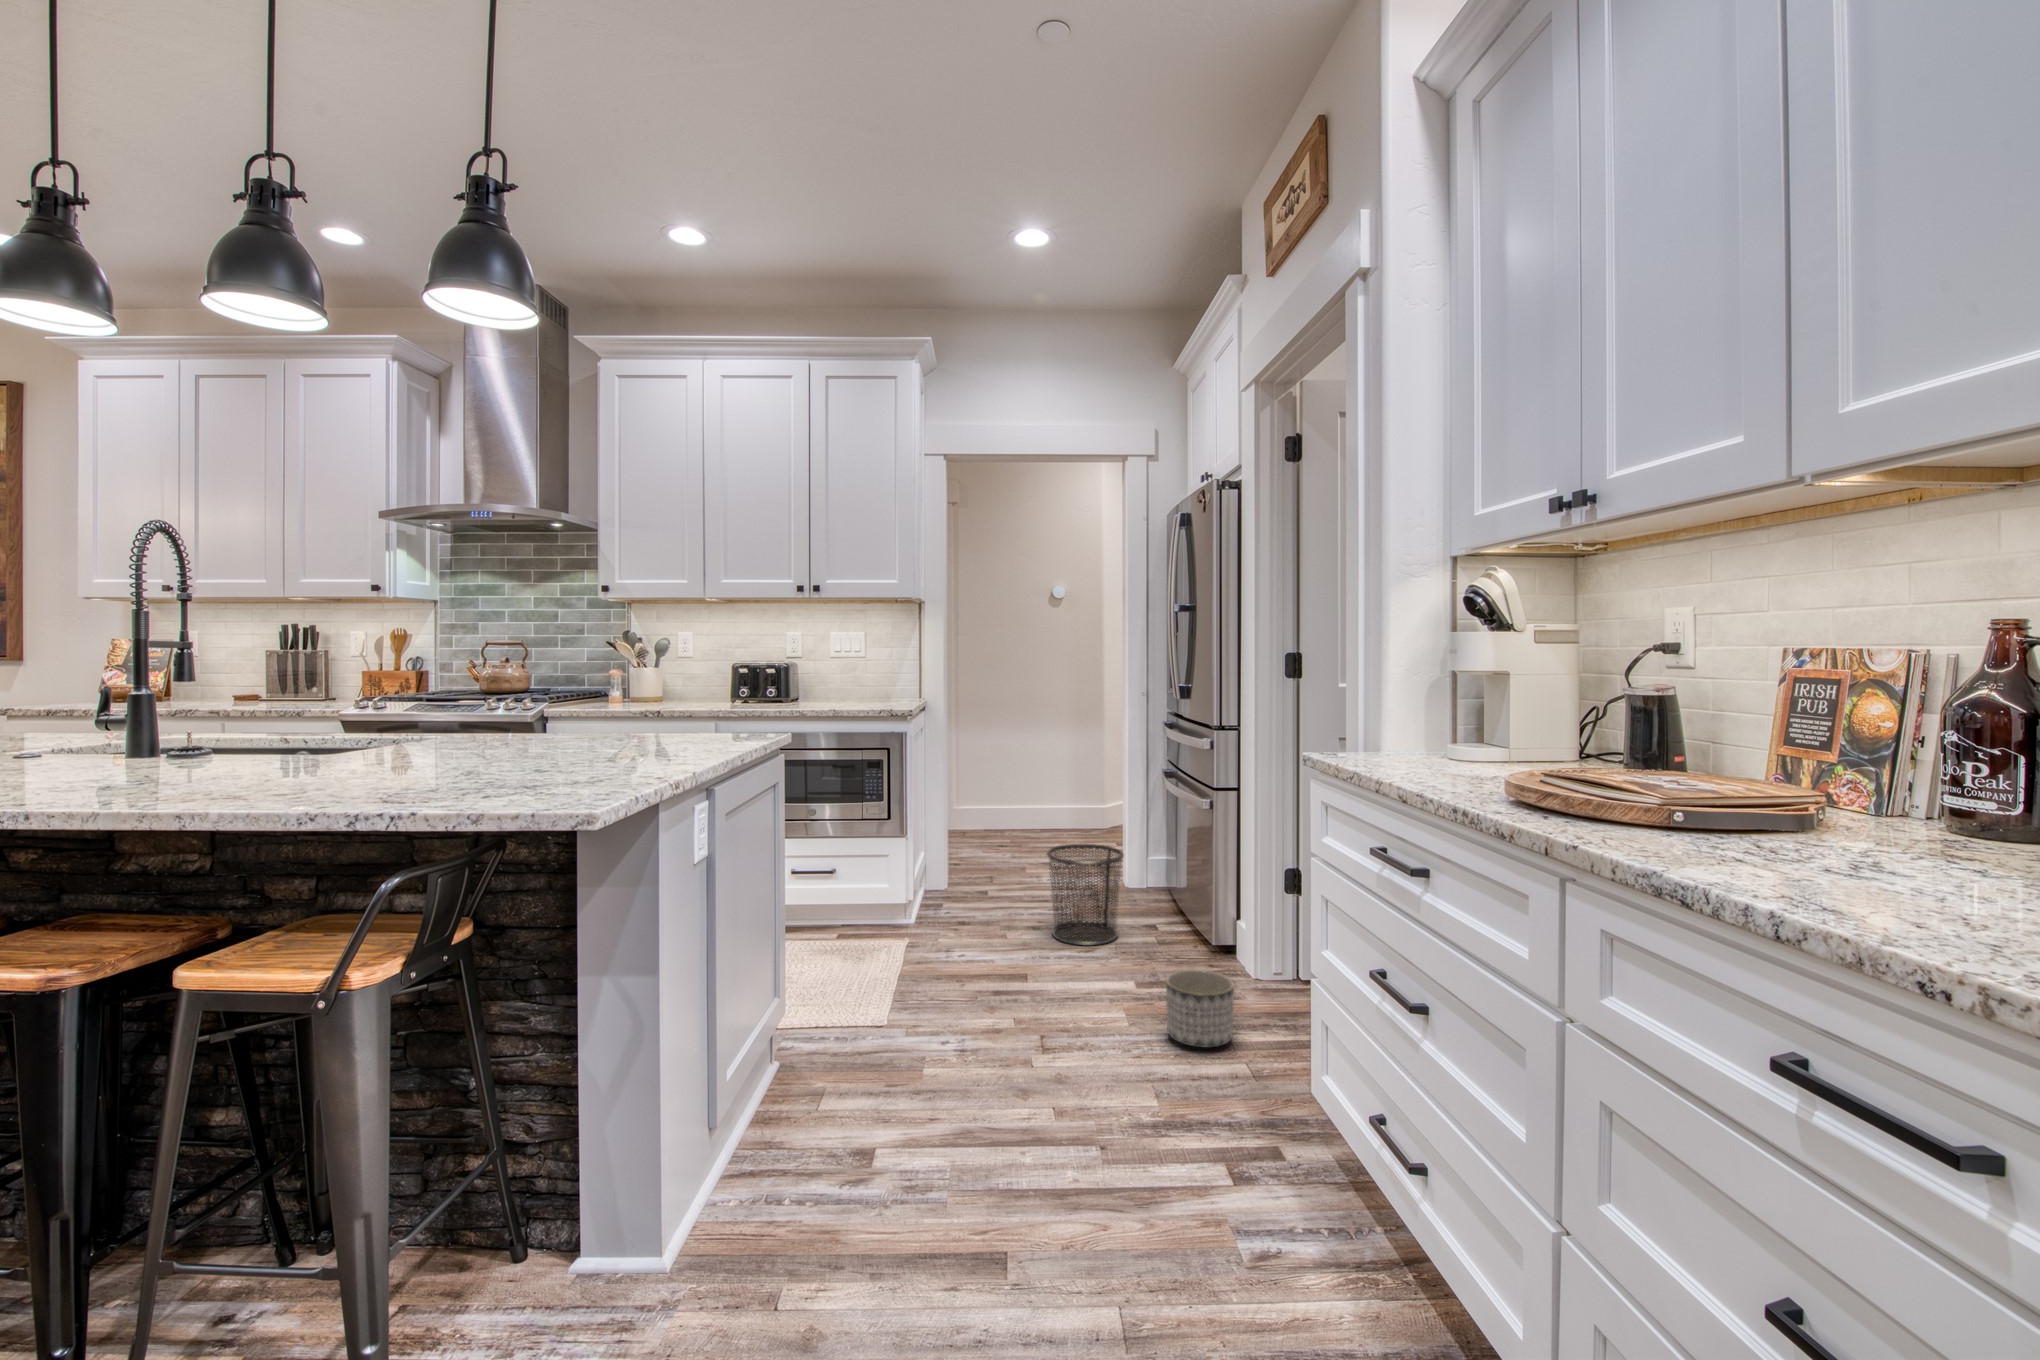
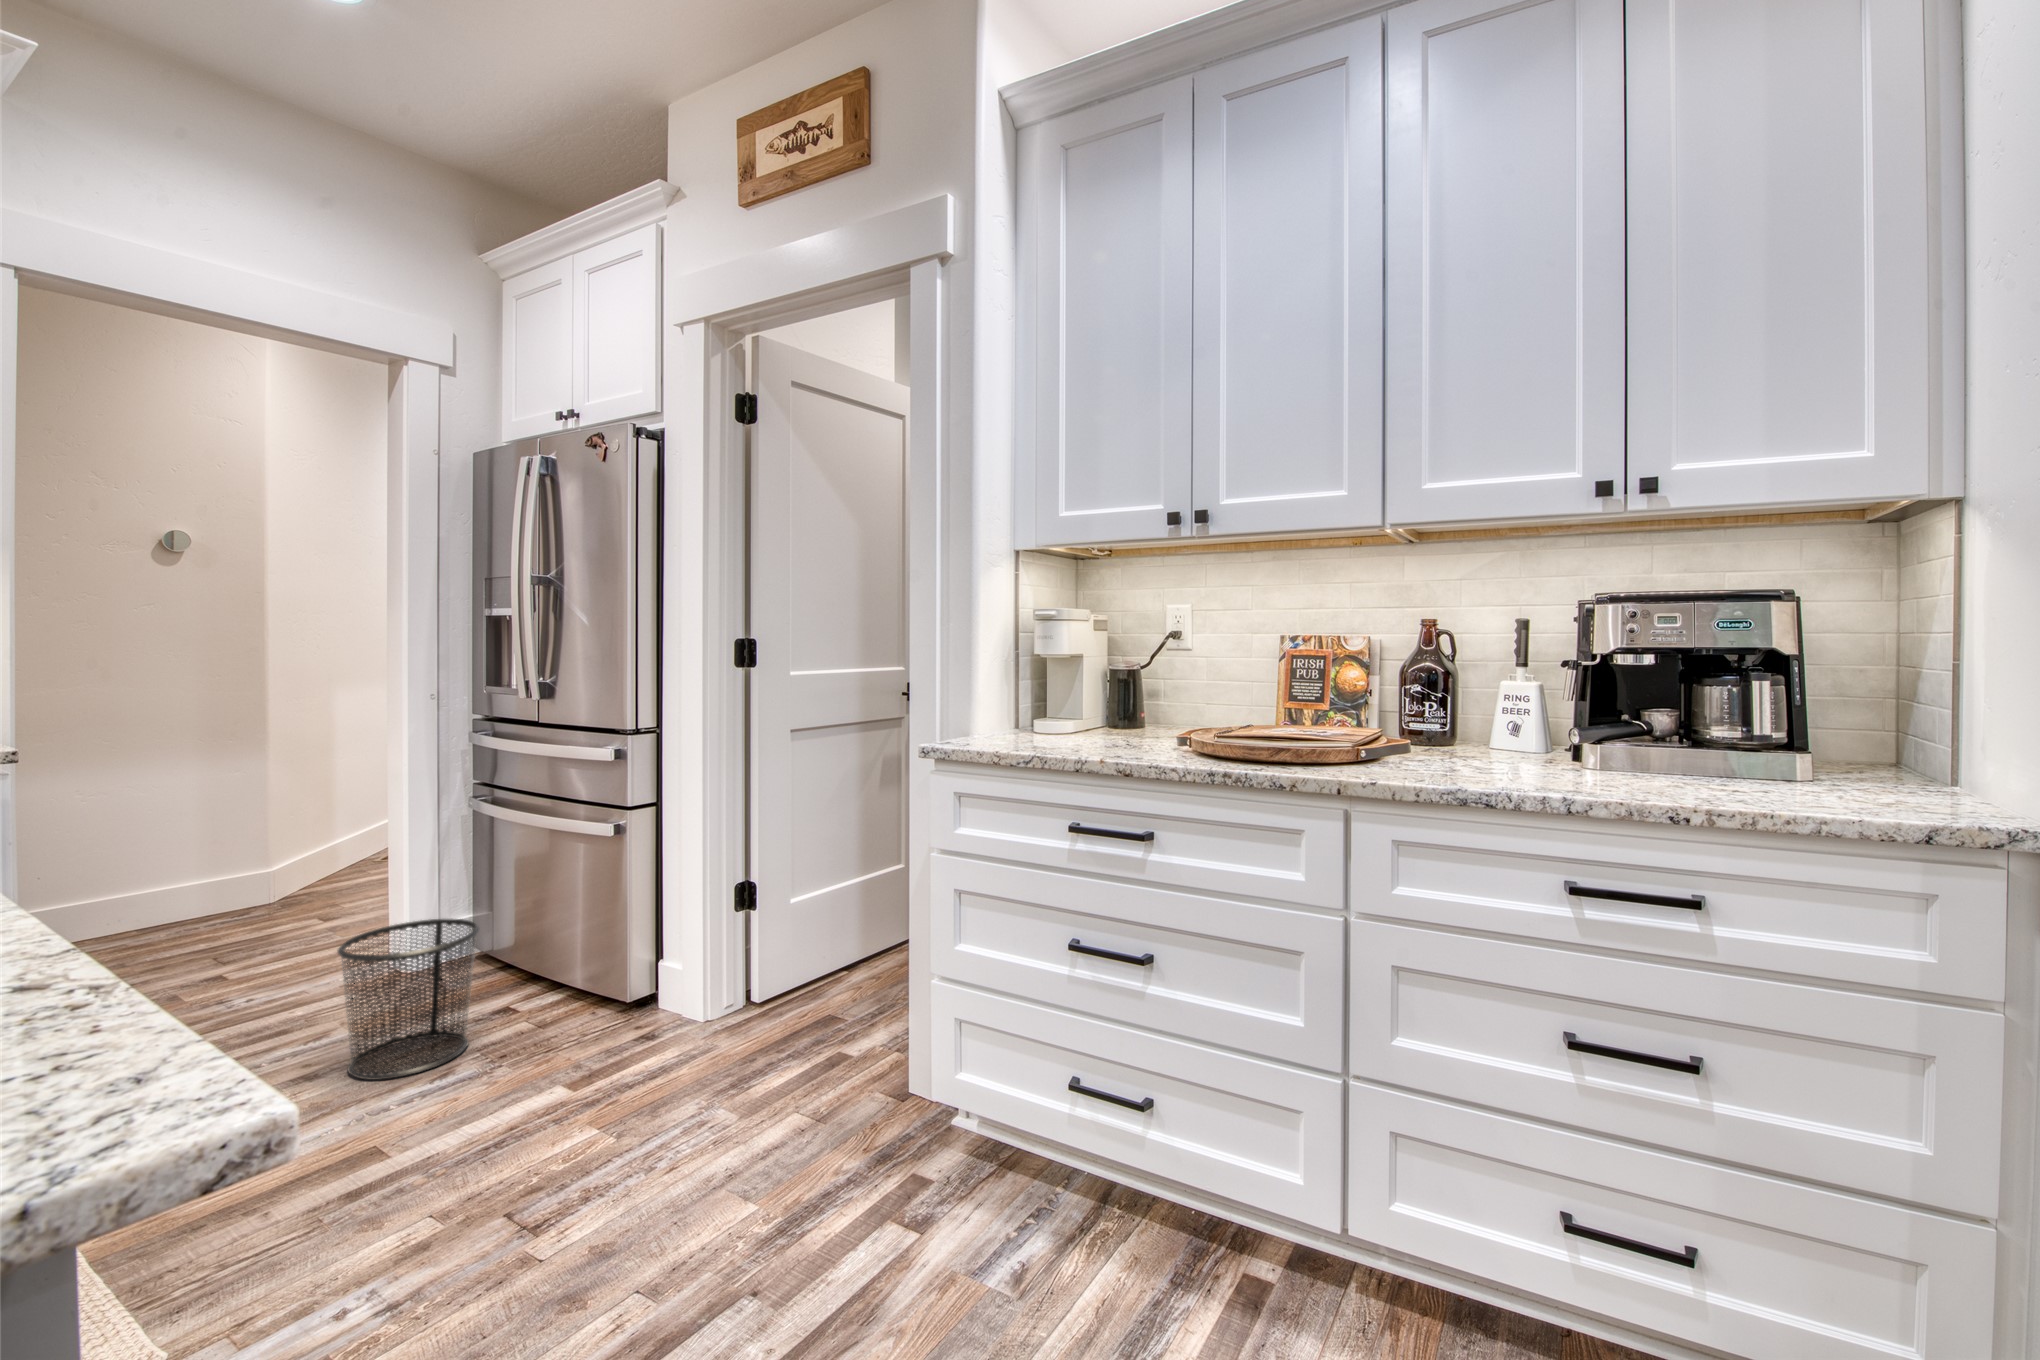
planter: present [1166,969,1234,1048] -> none [672,1024,761,1125]

